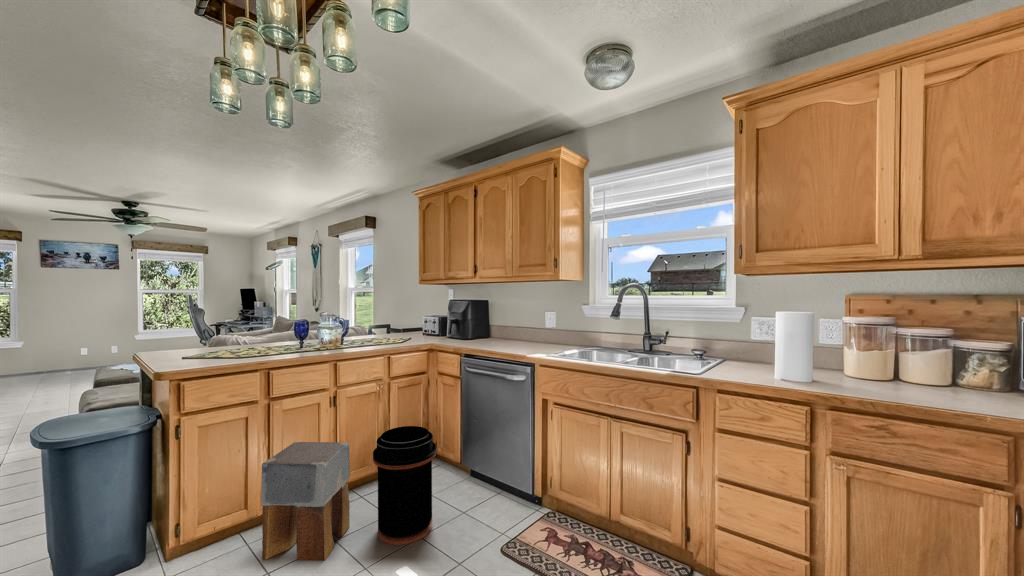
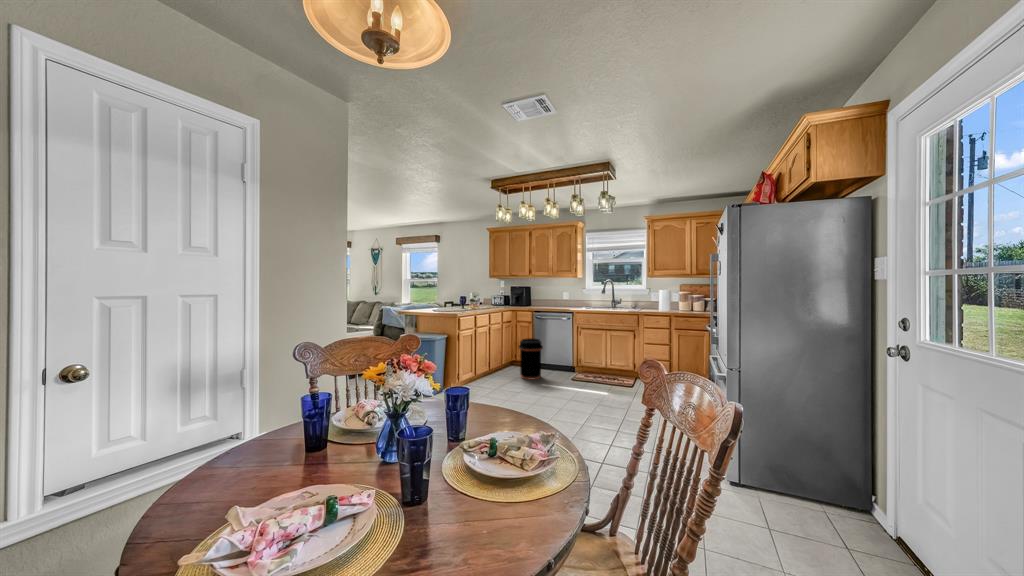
stool: present [261,442,350,561] -> none [486,344,513,385]

